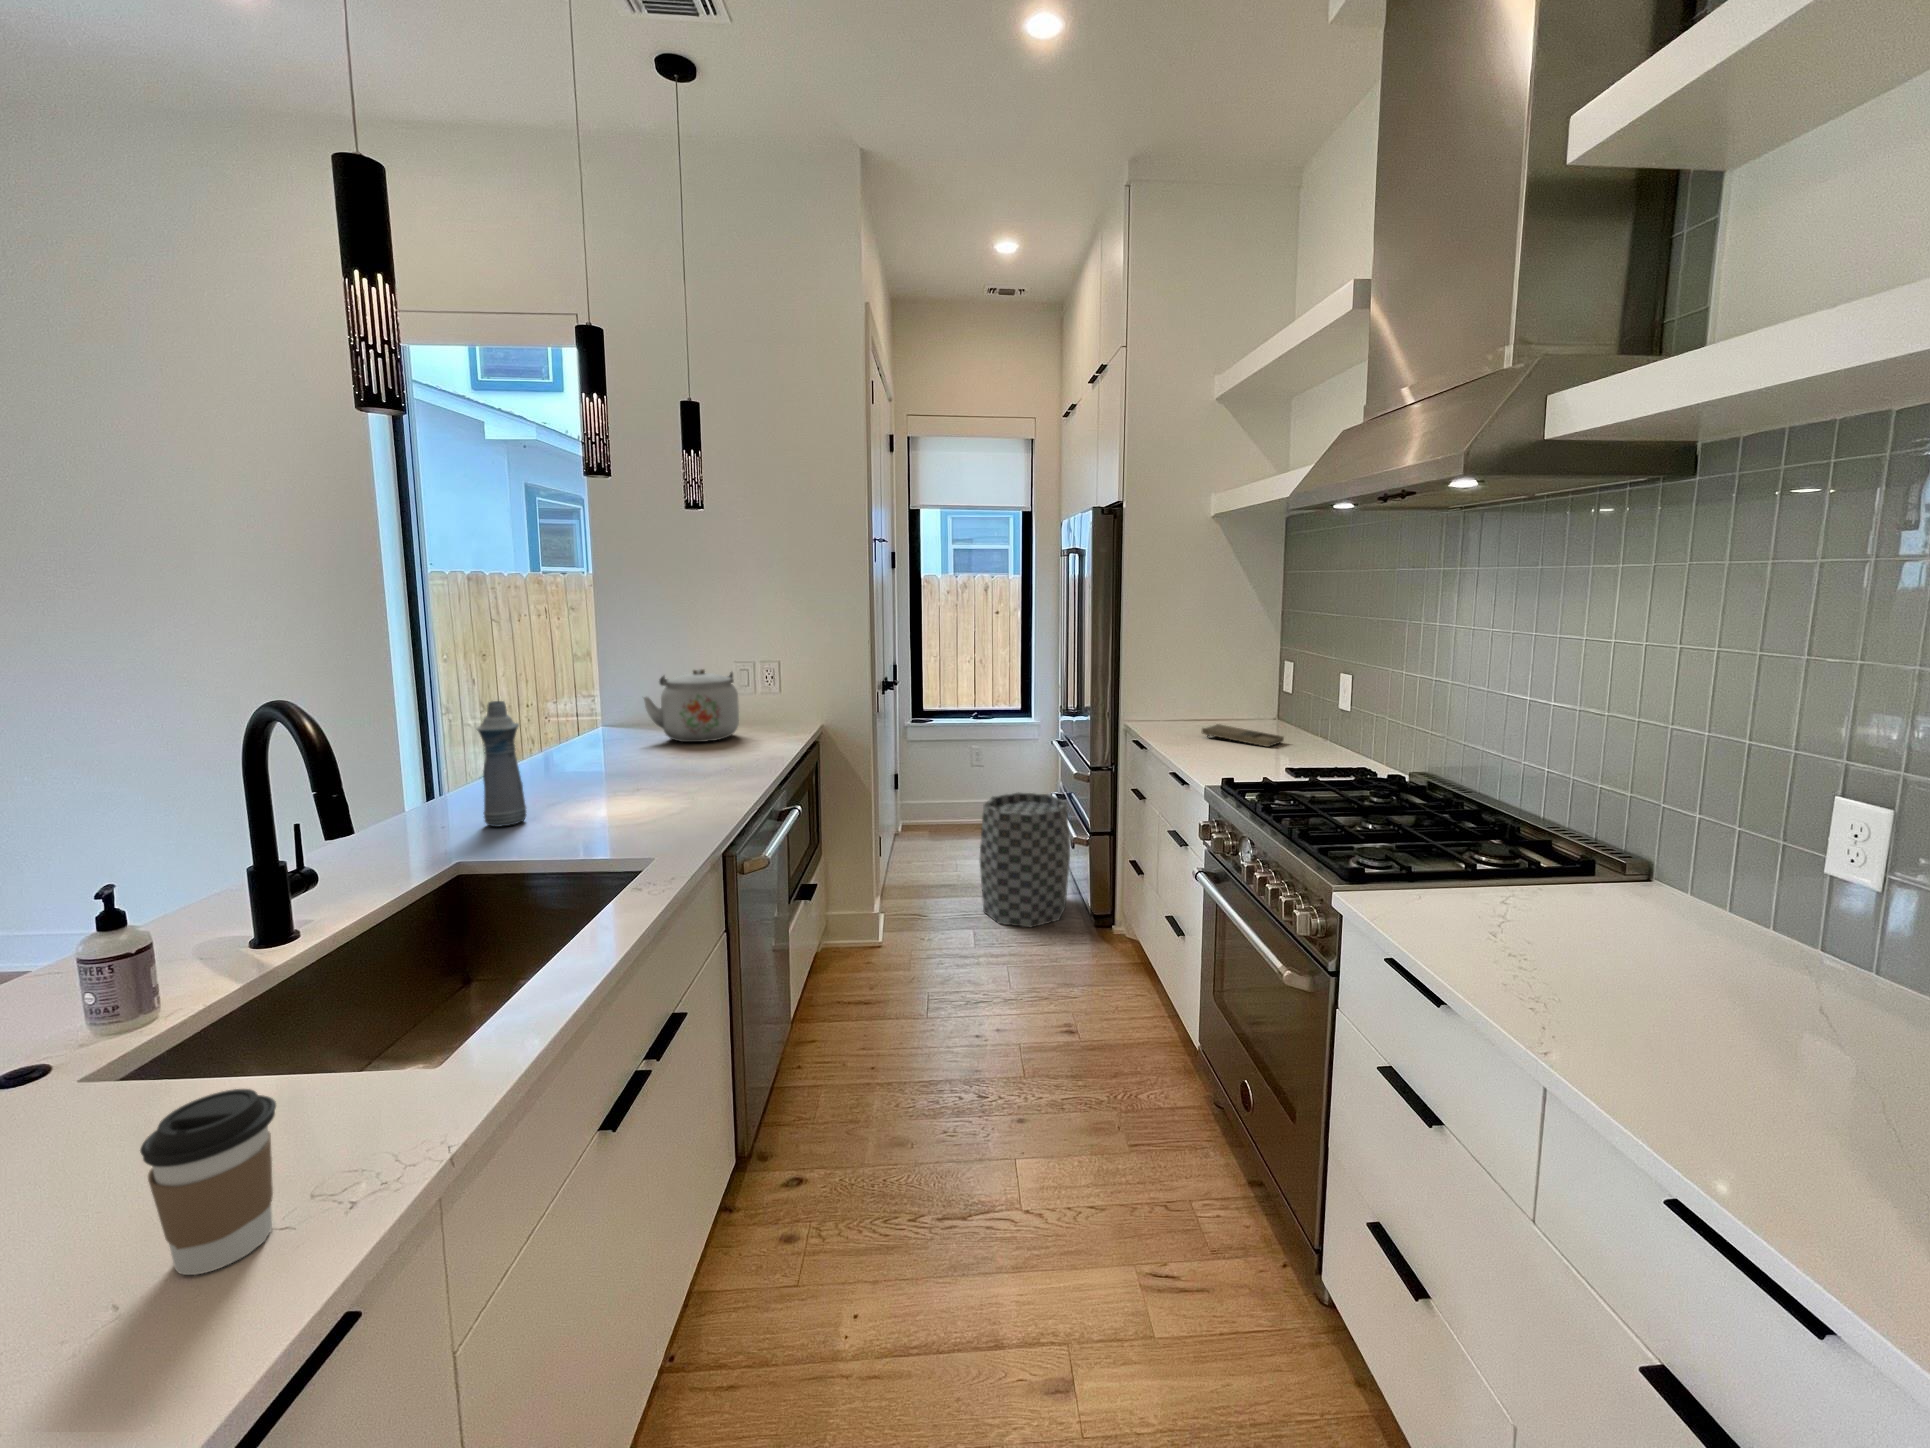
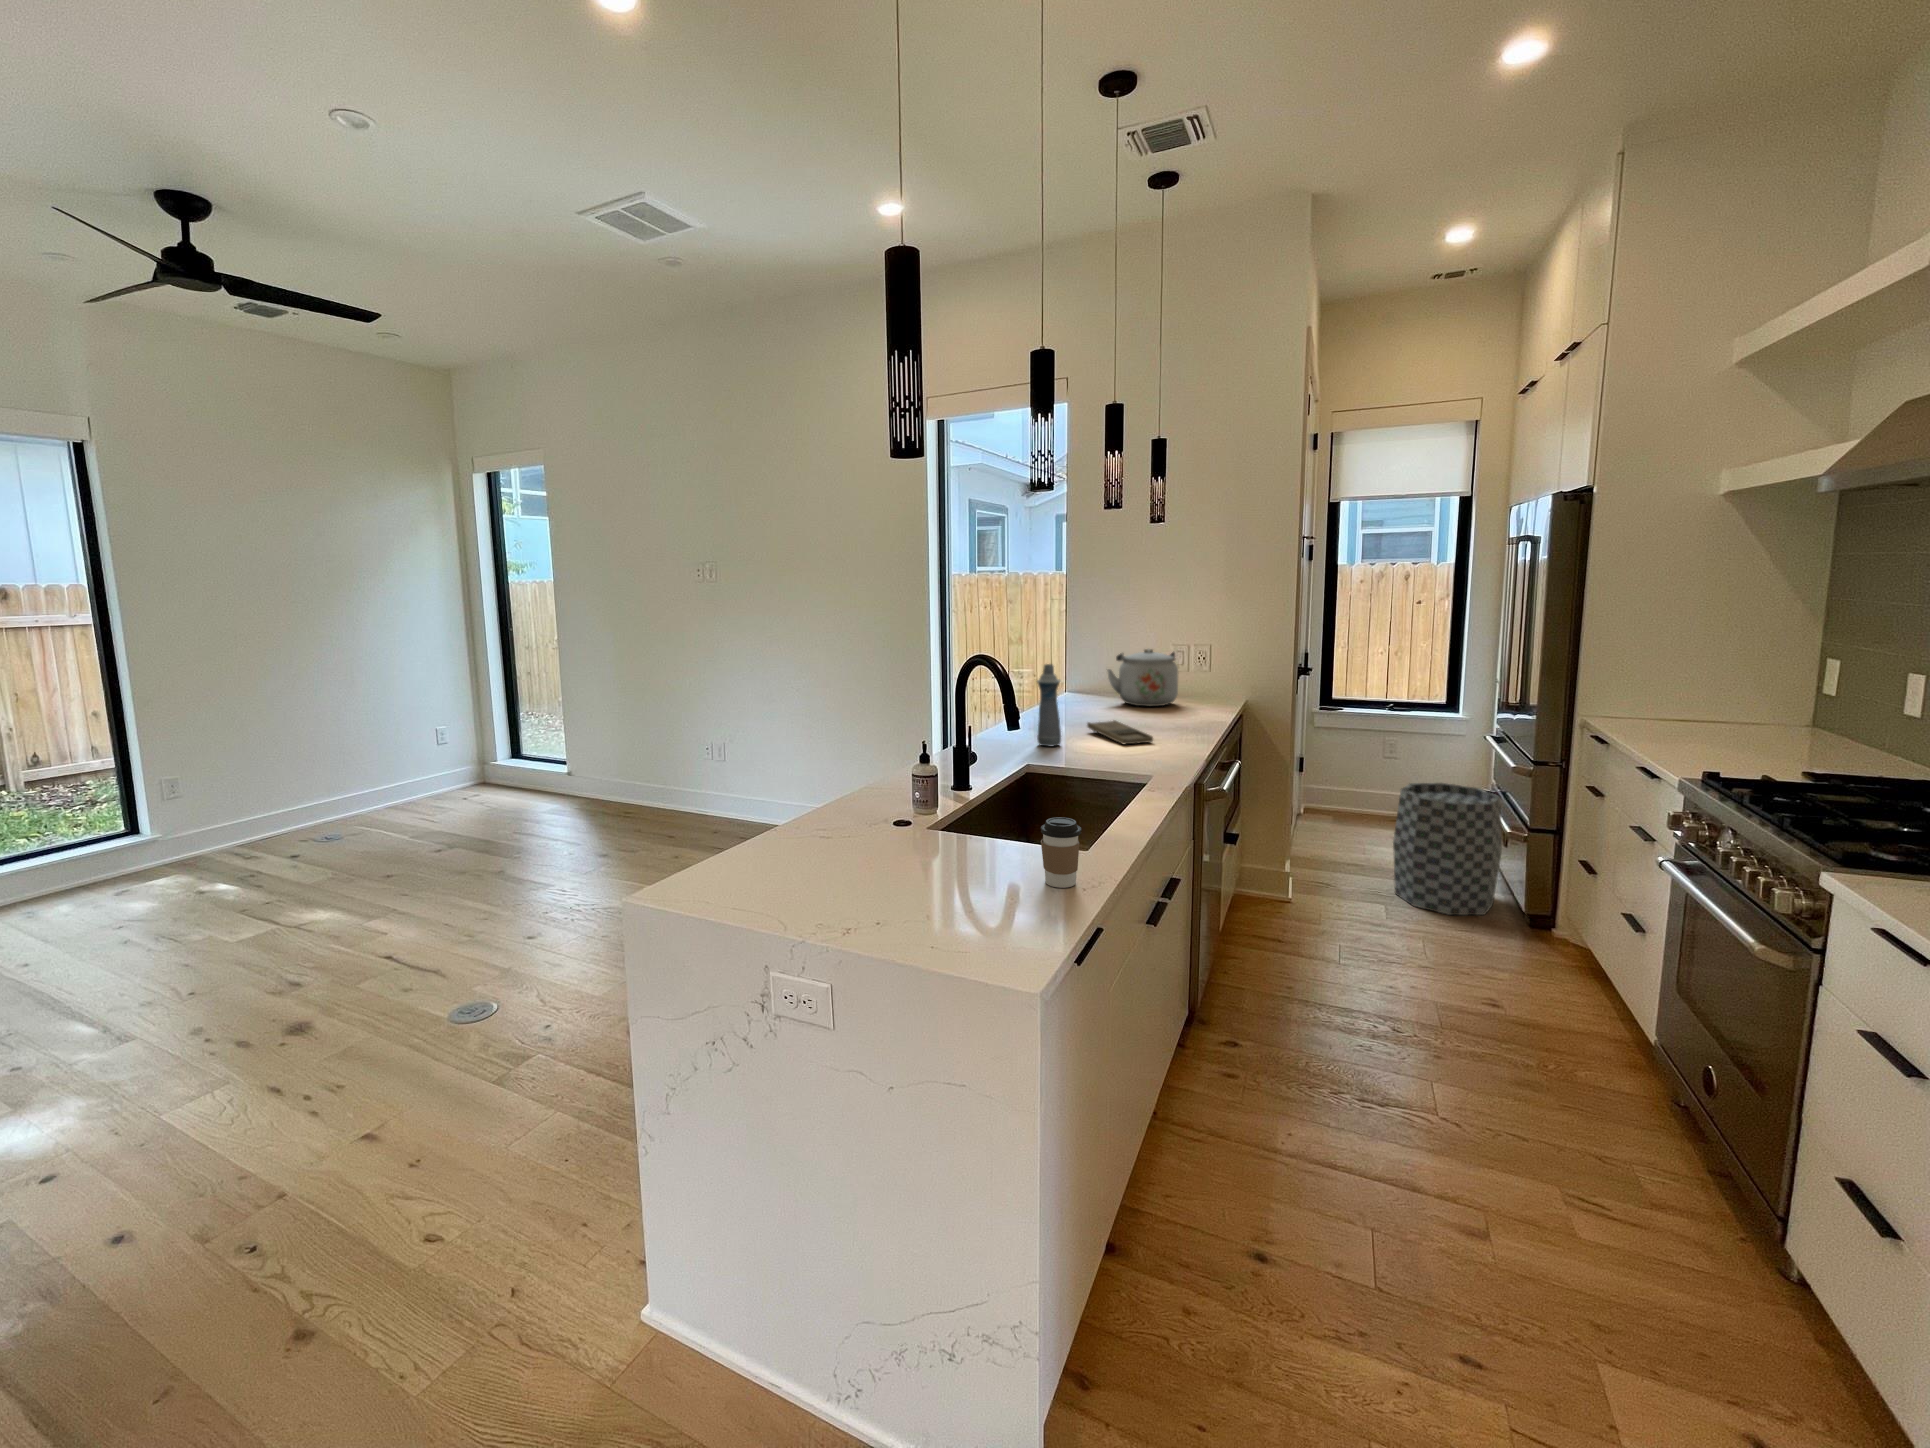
tray: present [1202,724,1284,747] -> present [1087,720,1153,745]

